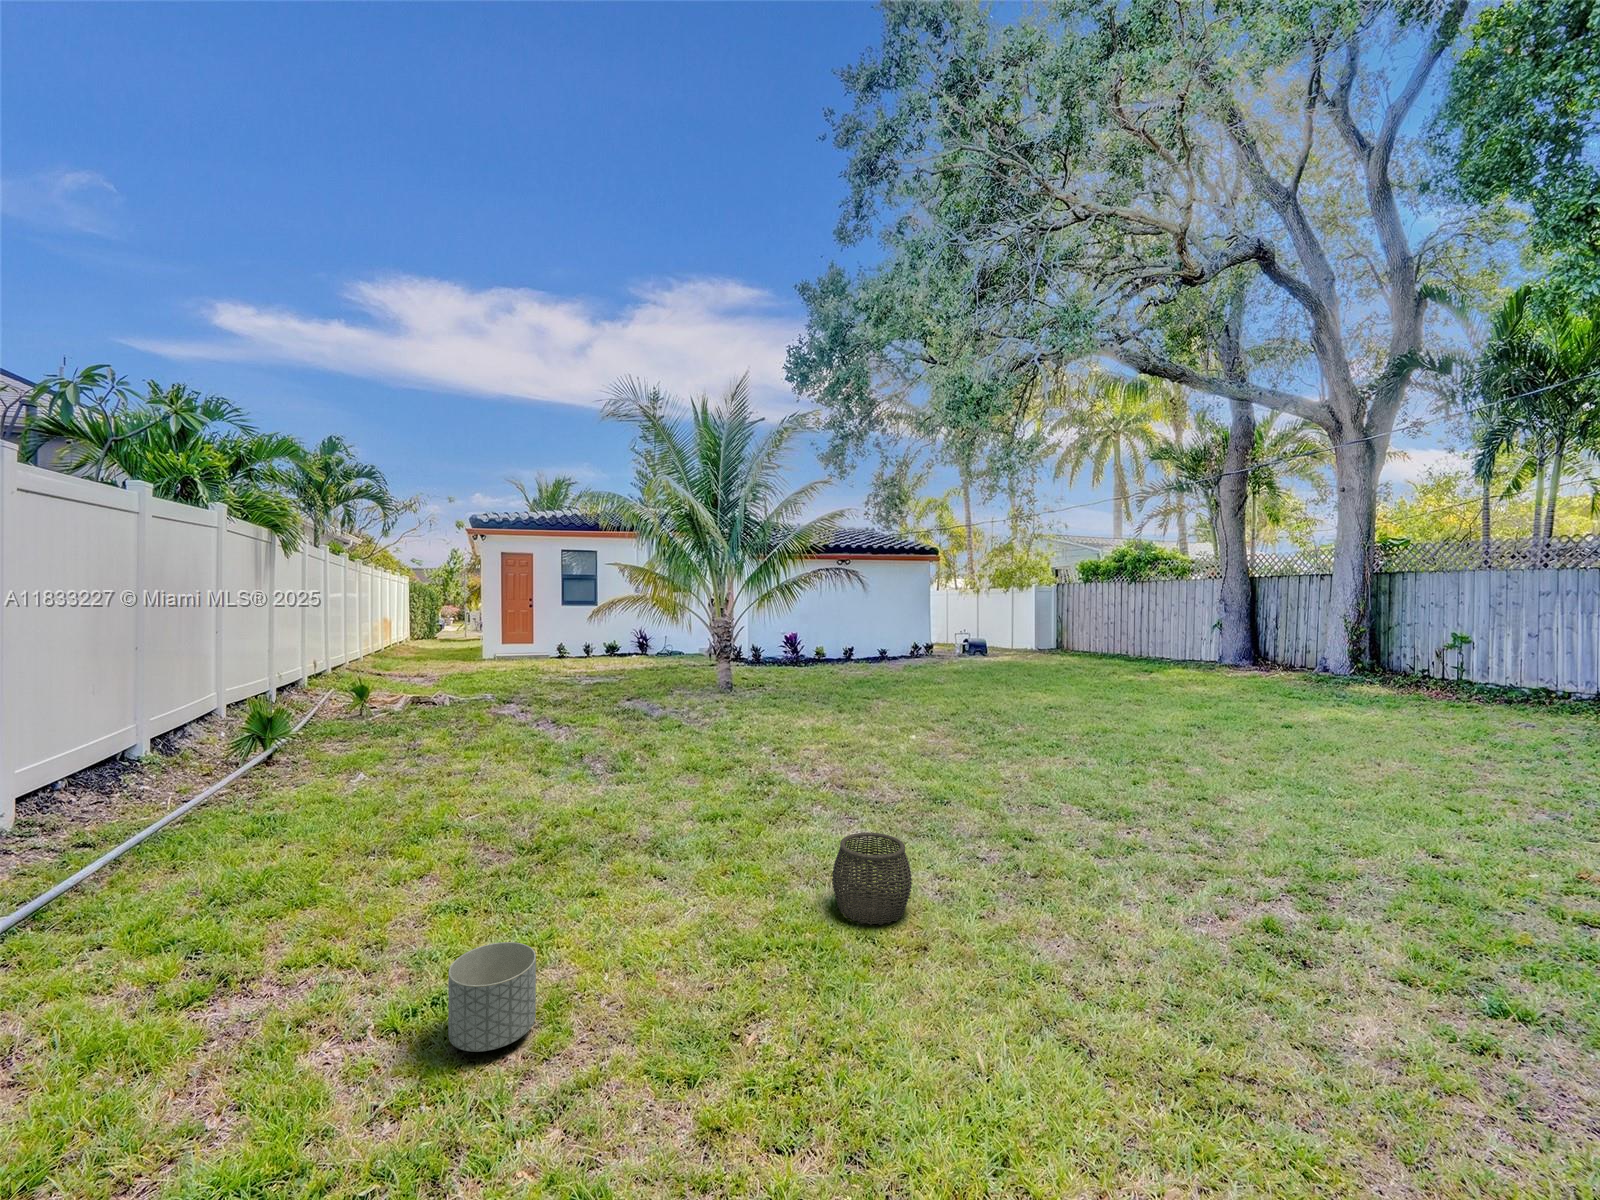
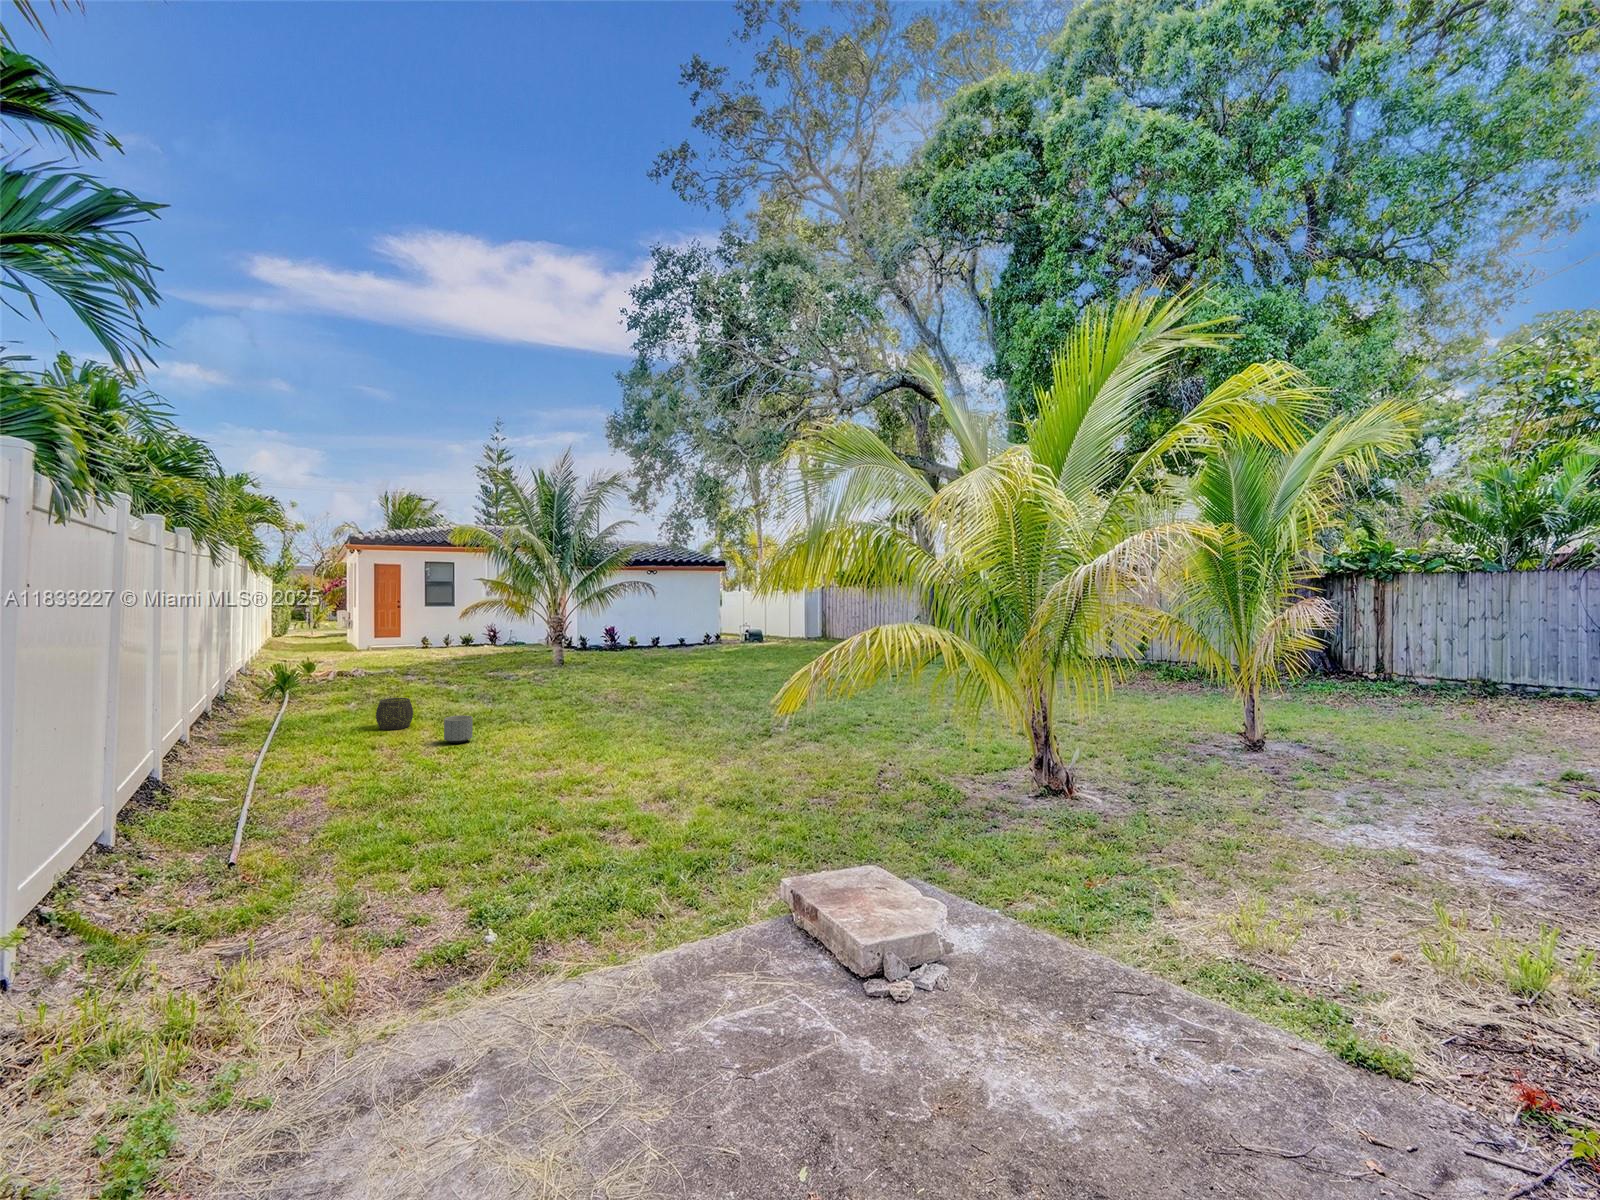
woven basket: present [832,832,912,925] -> present [376,698,413,730]

